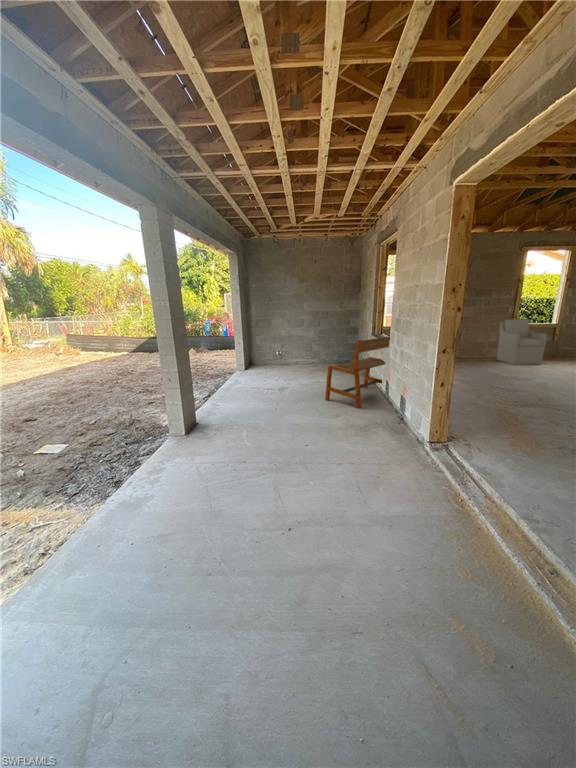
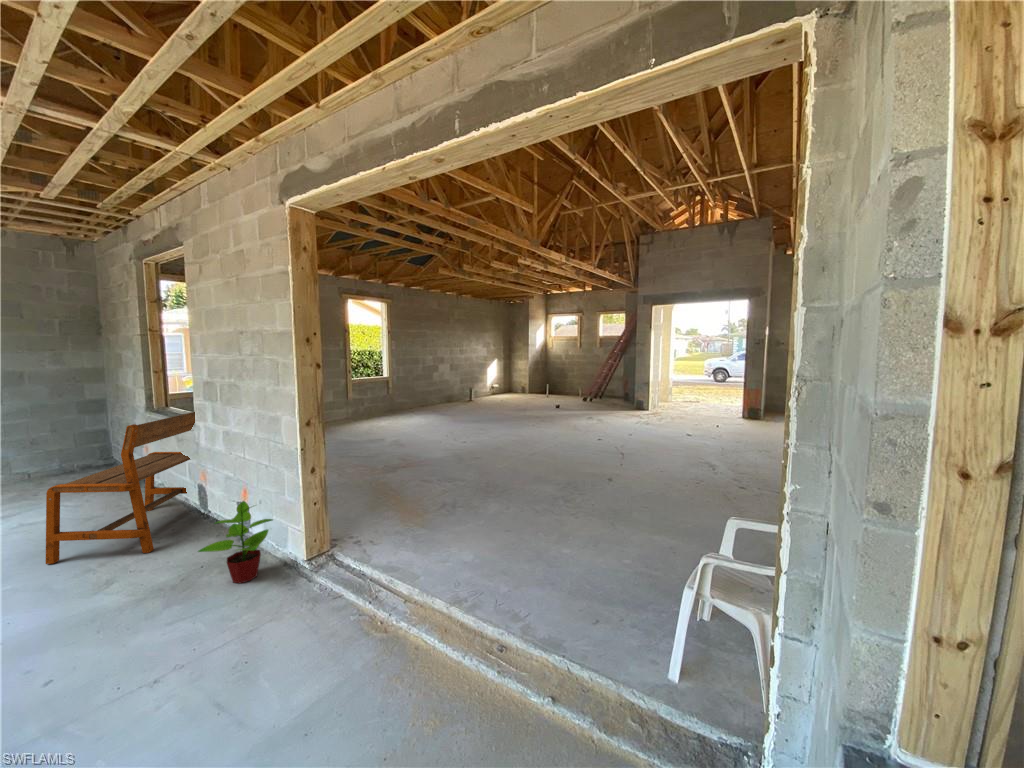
chair: present [497,319,547,365] -> none [338,377,386,429]
potted plant: none [374,393,414,440] -> present [198,501,273,583]

